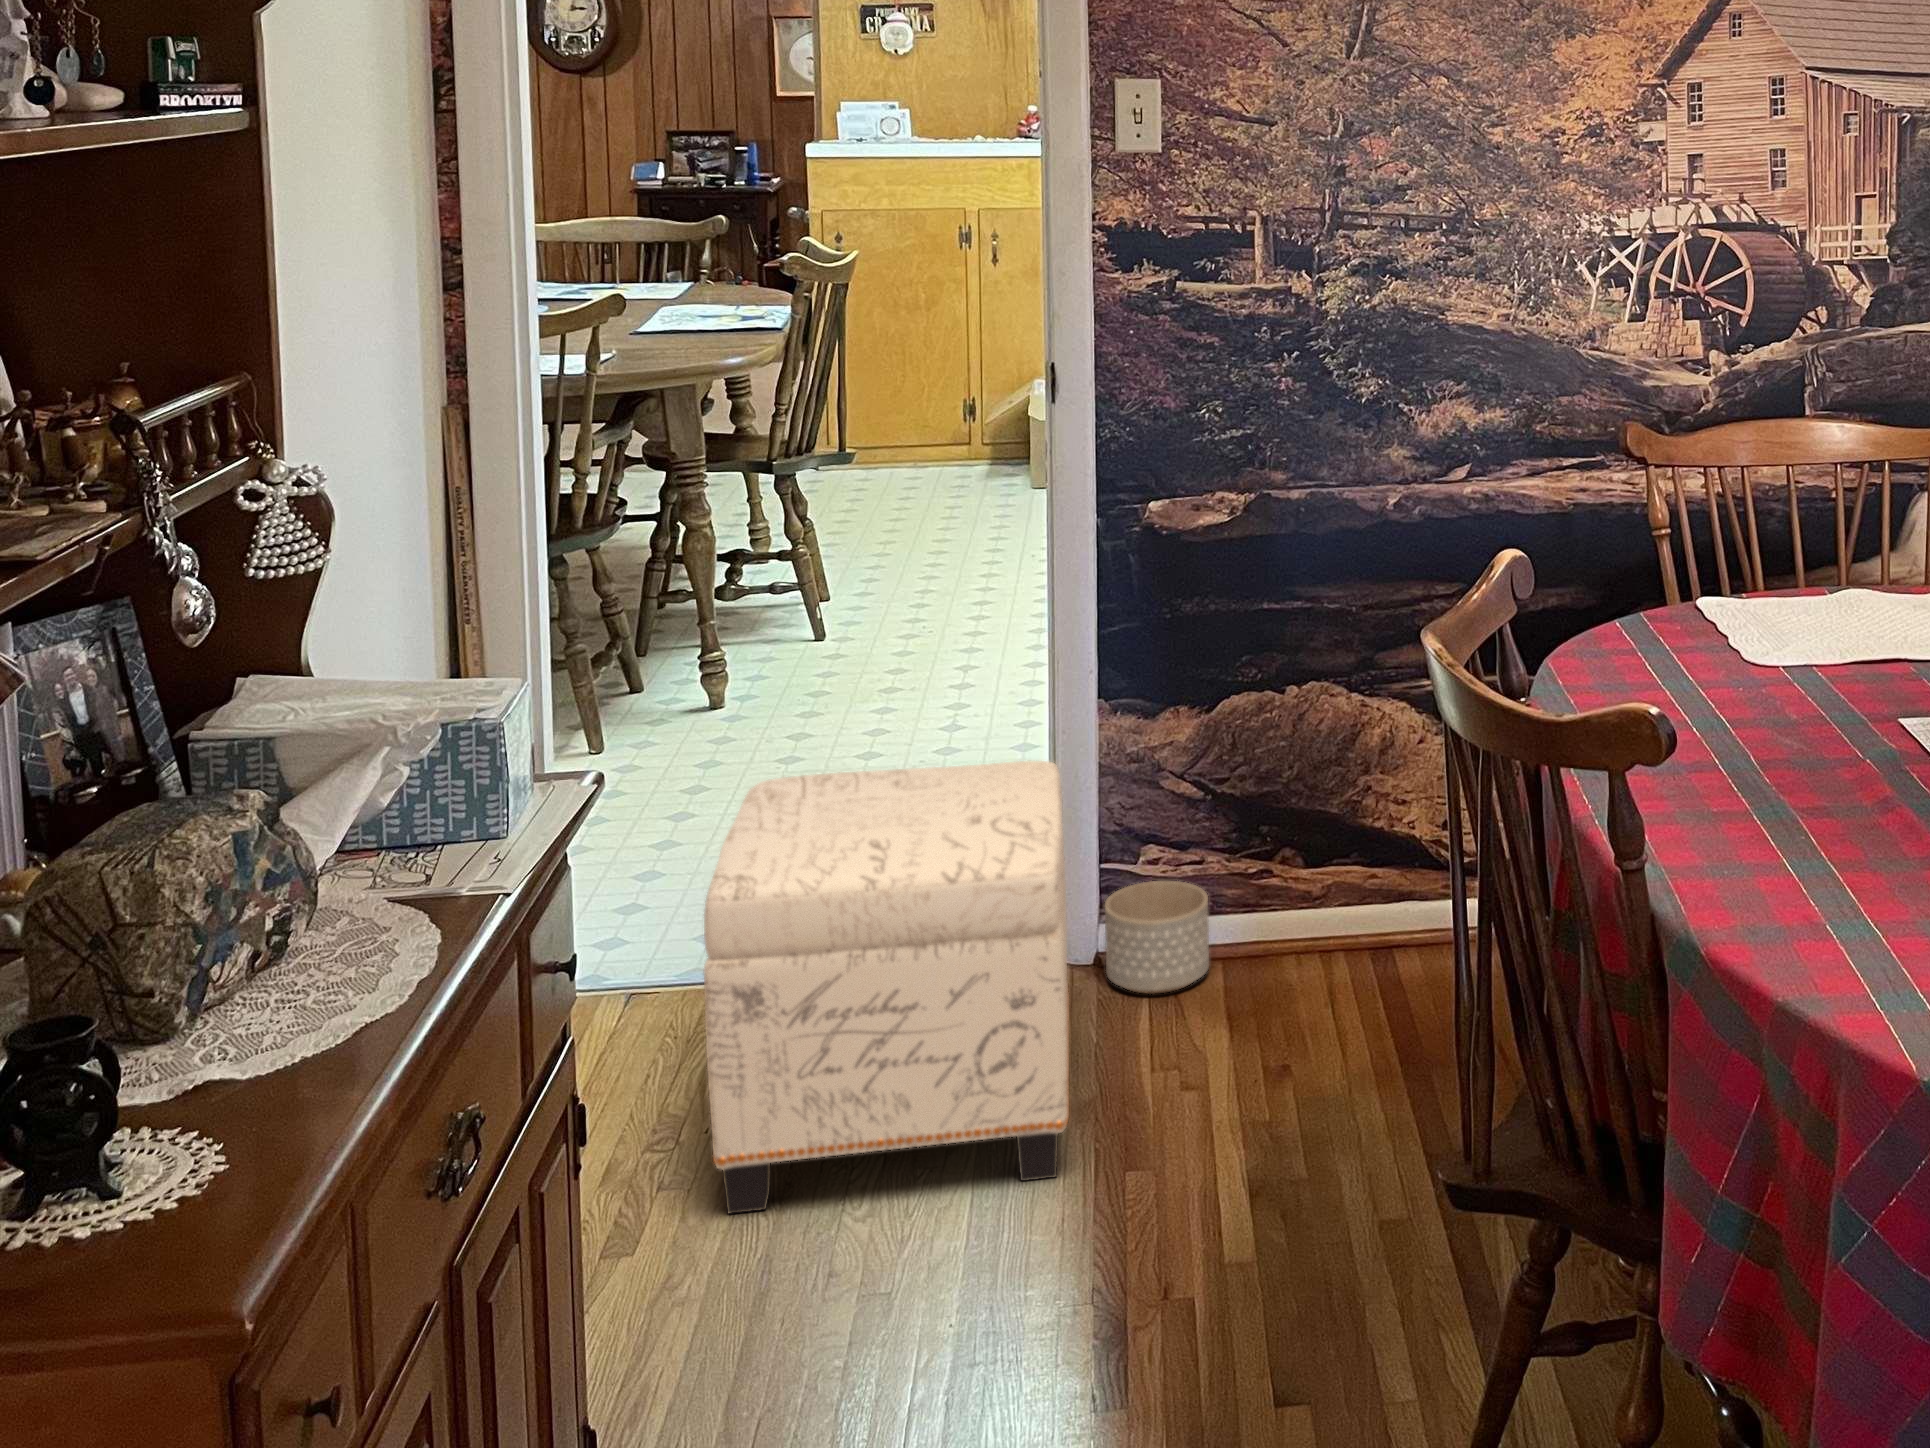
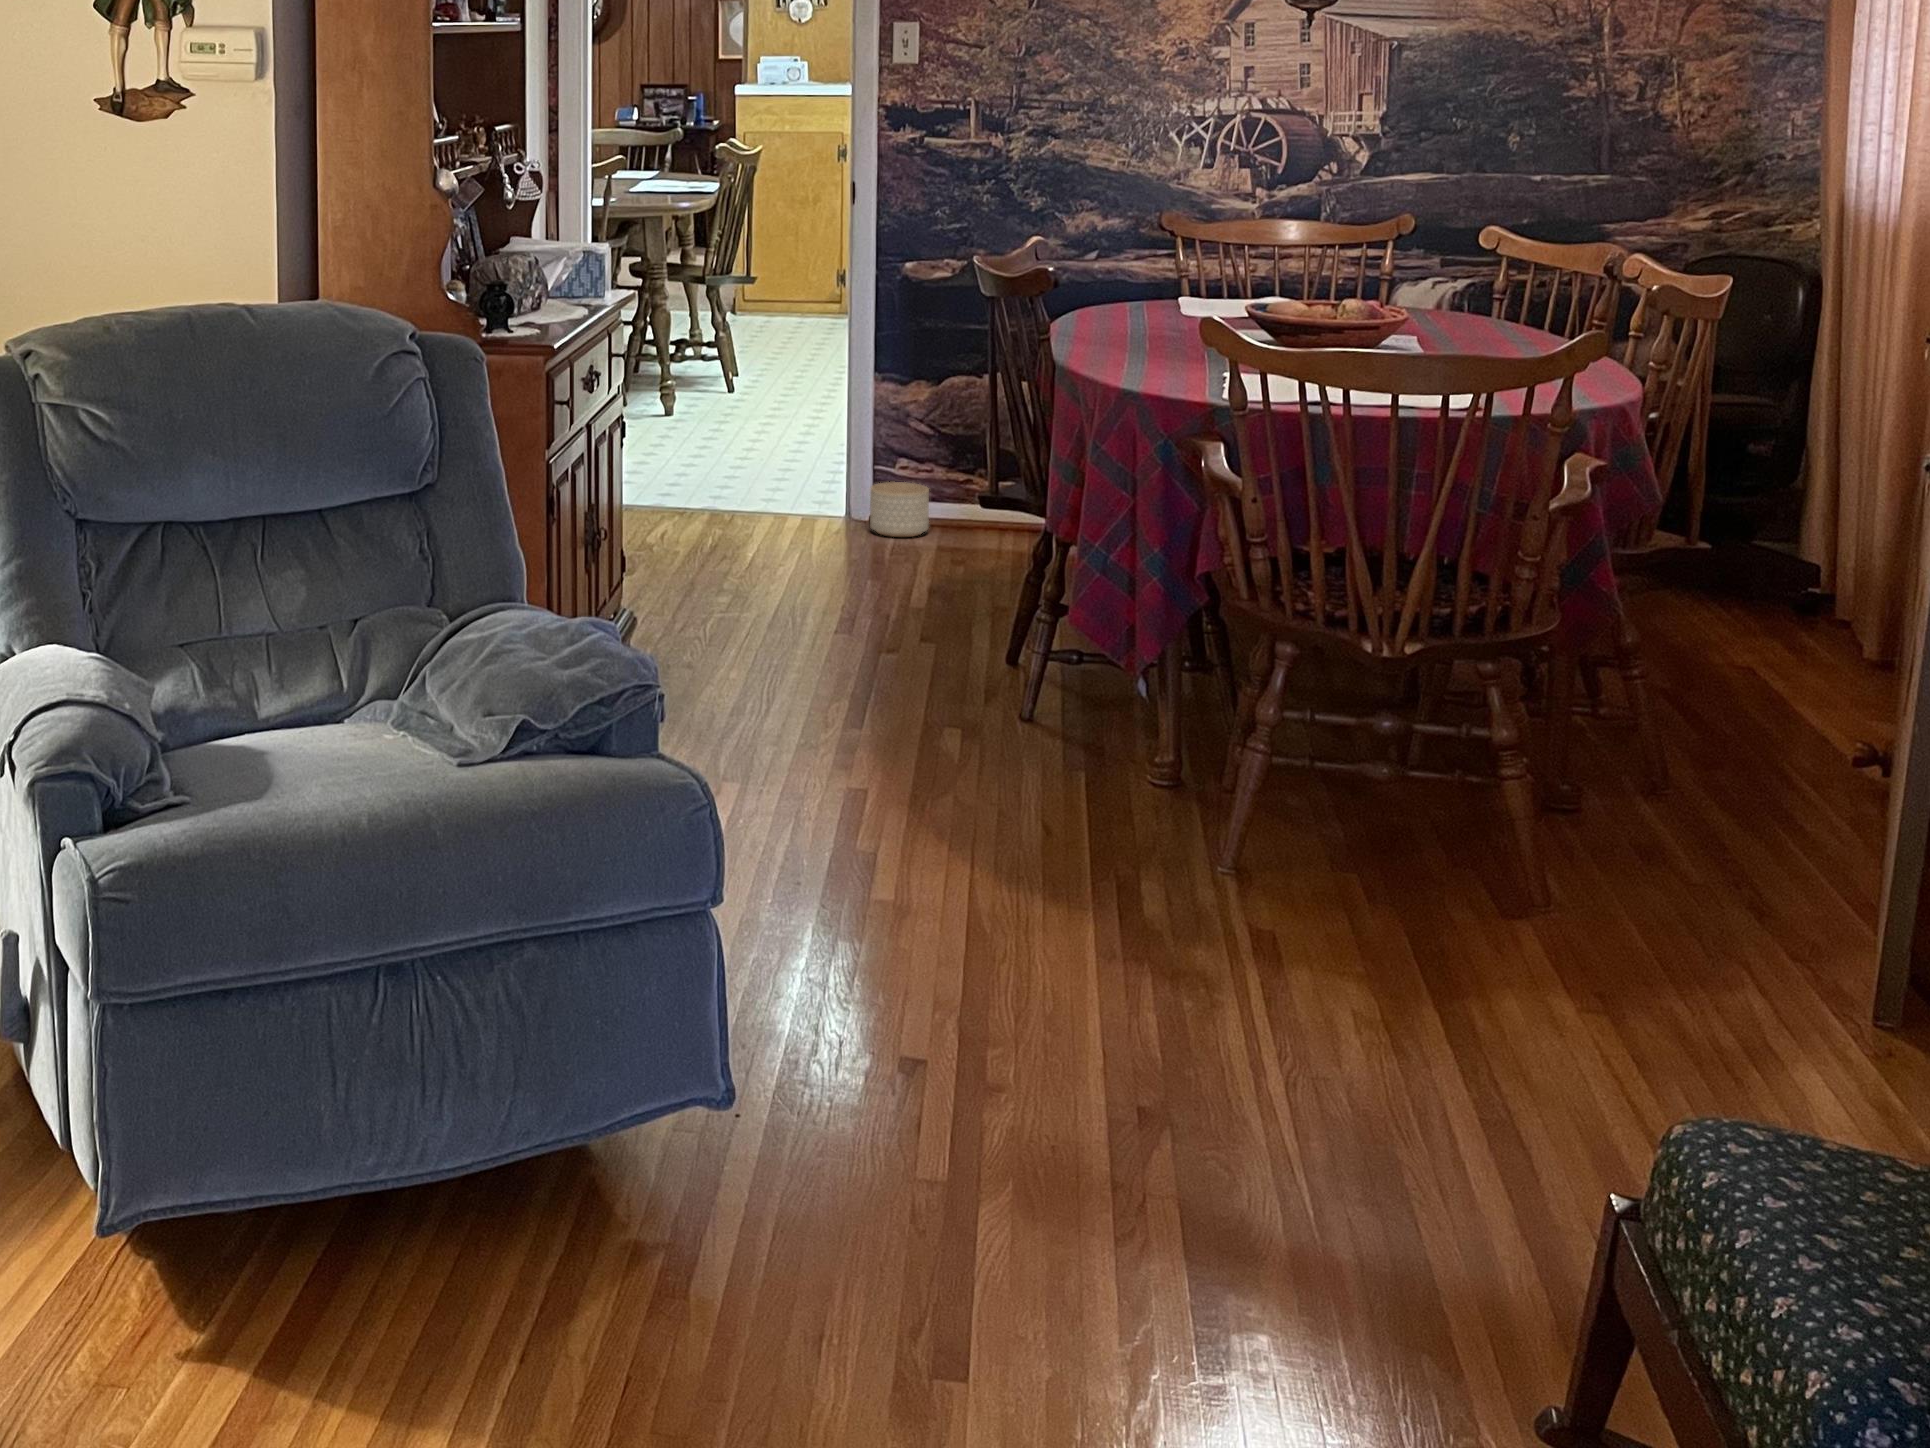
ottoman: present [704,761,1069,1214] -> none [664,385,845,581]

